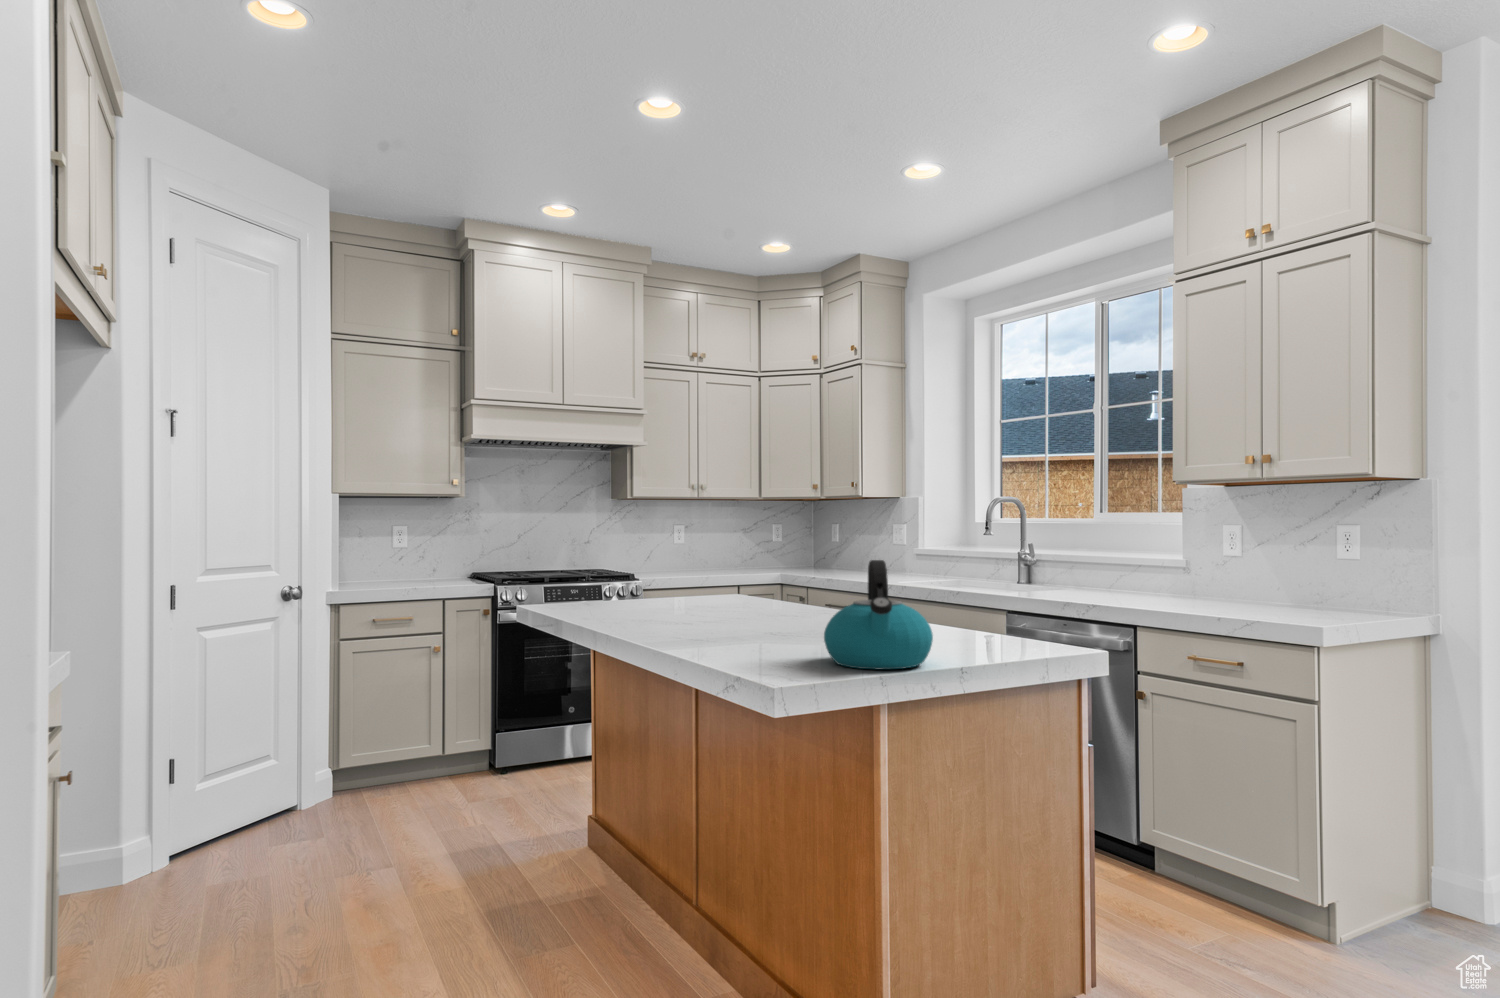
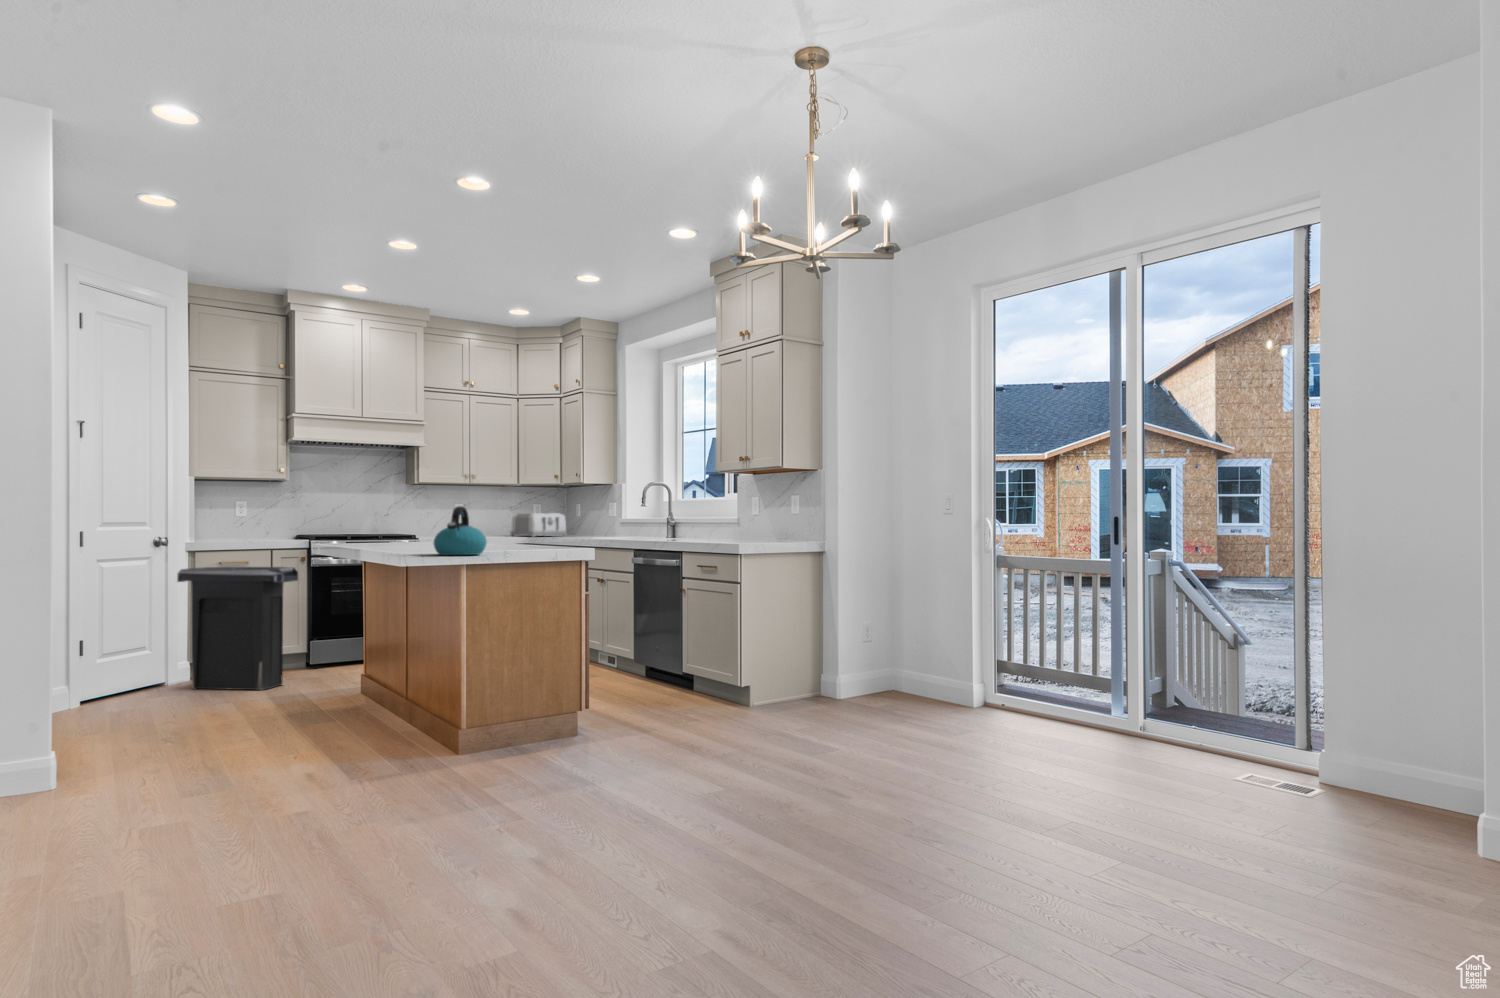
toaster: none [756,540,837,576] -> present [510,513,567,537]
trash can: none [315,628,488,827] -> present [177,567,298,690]

